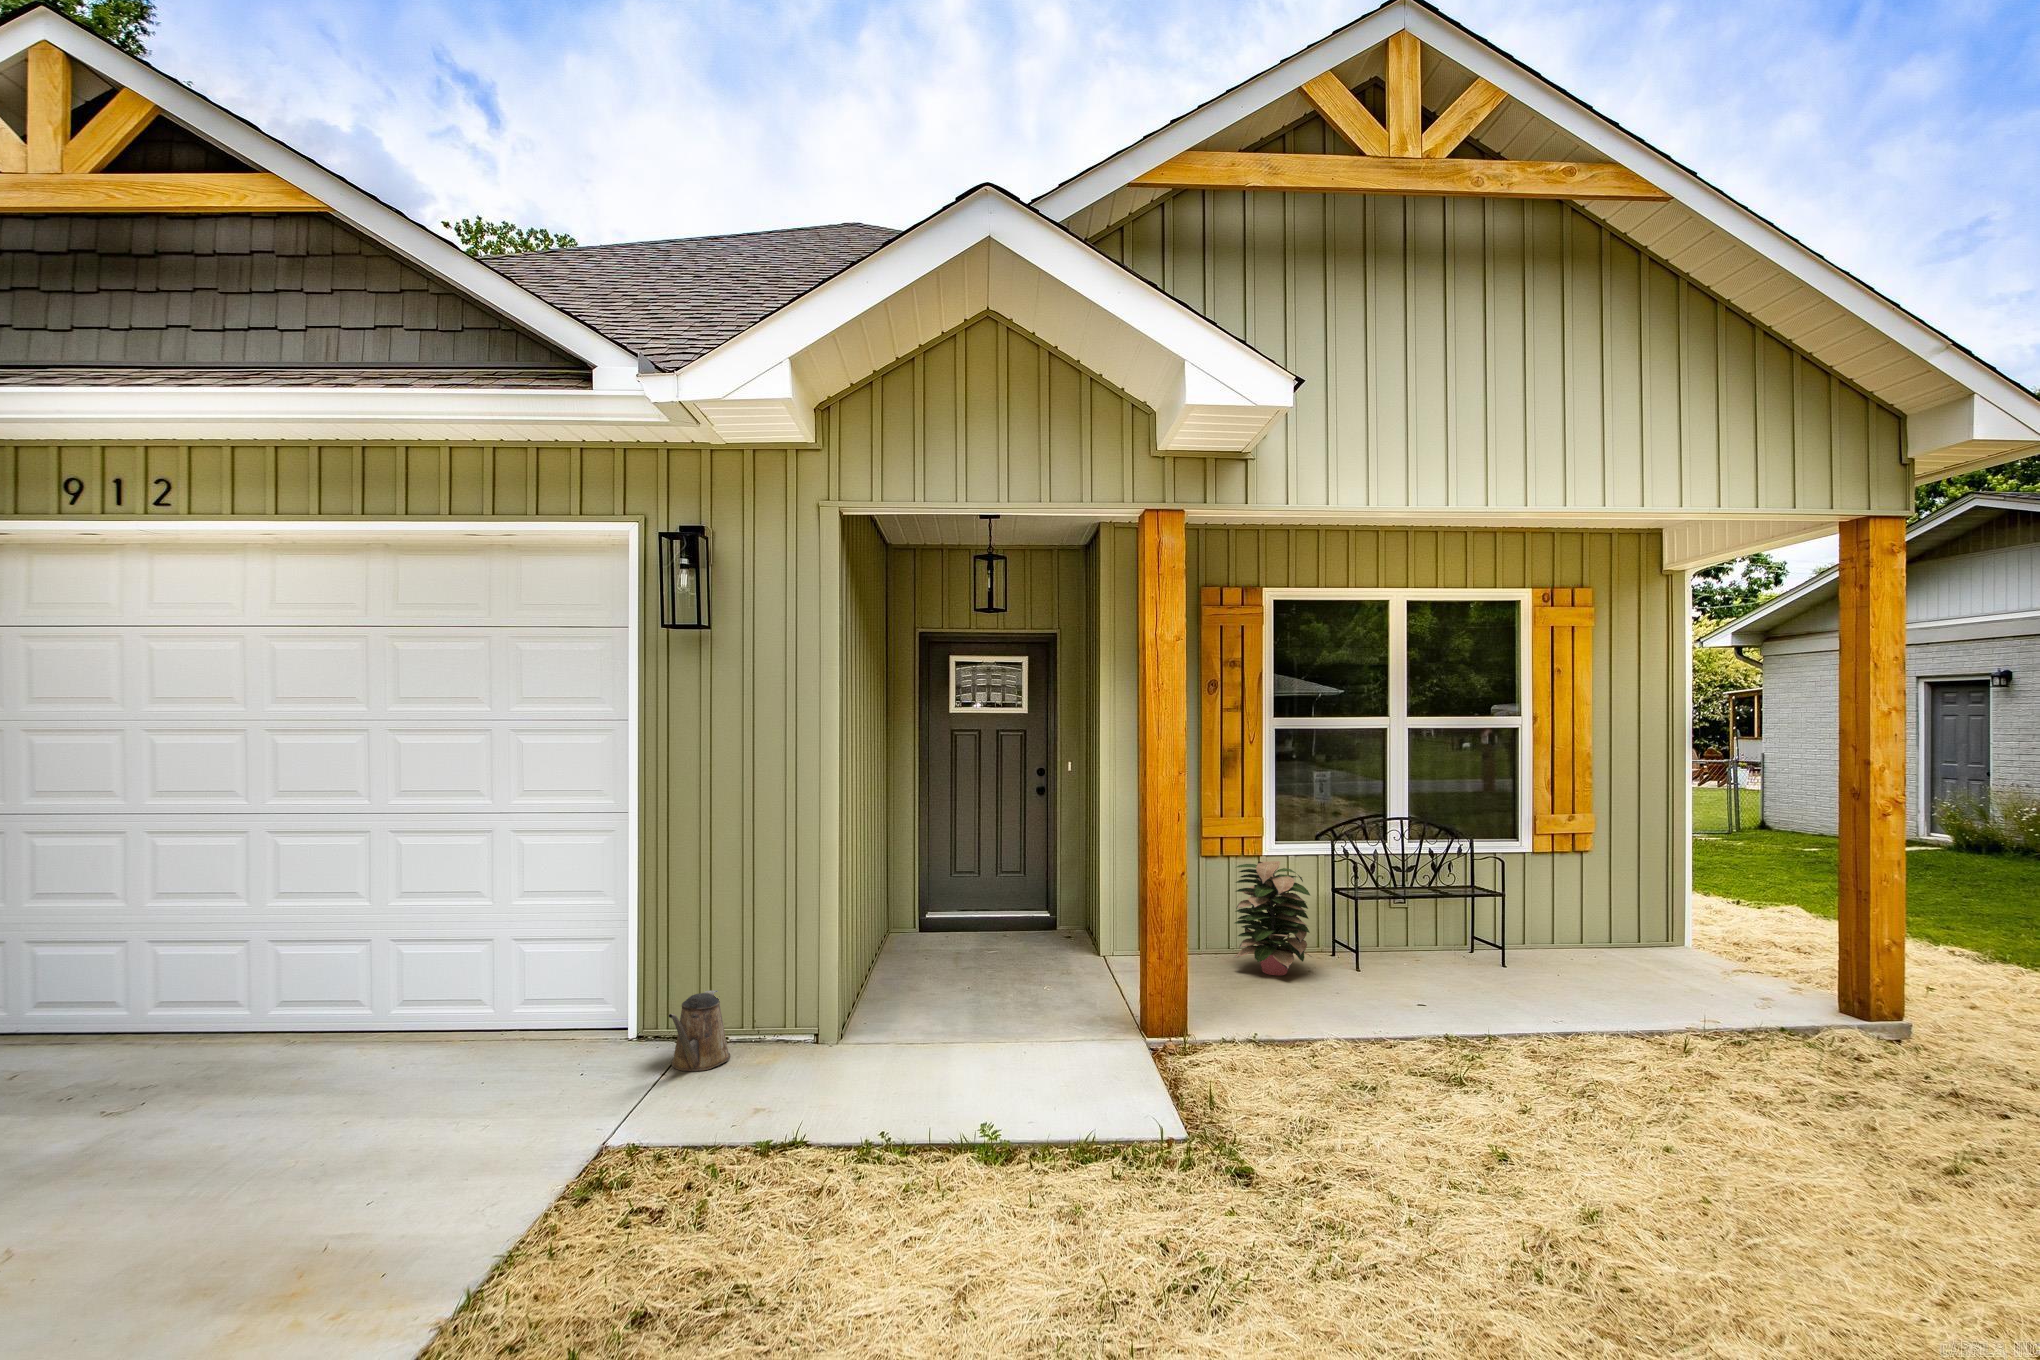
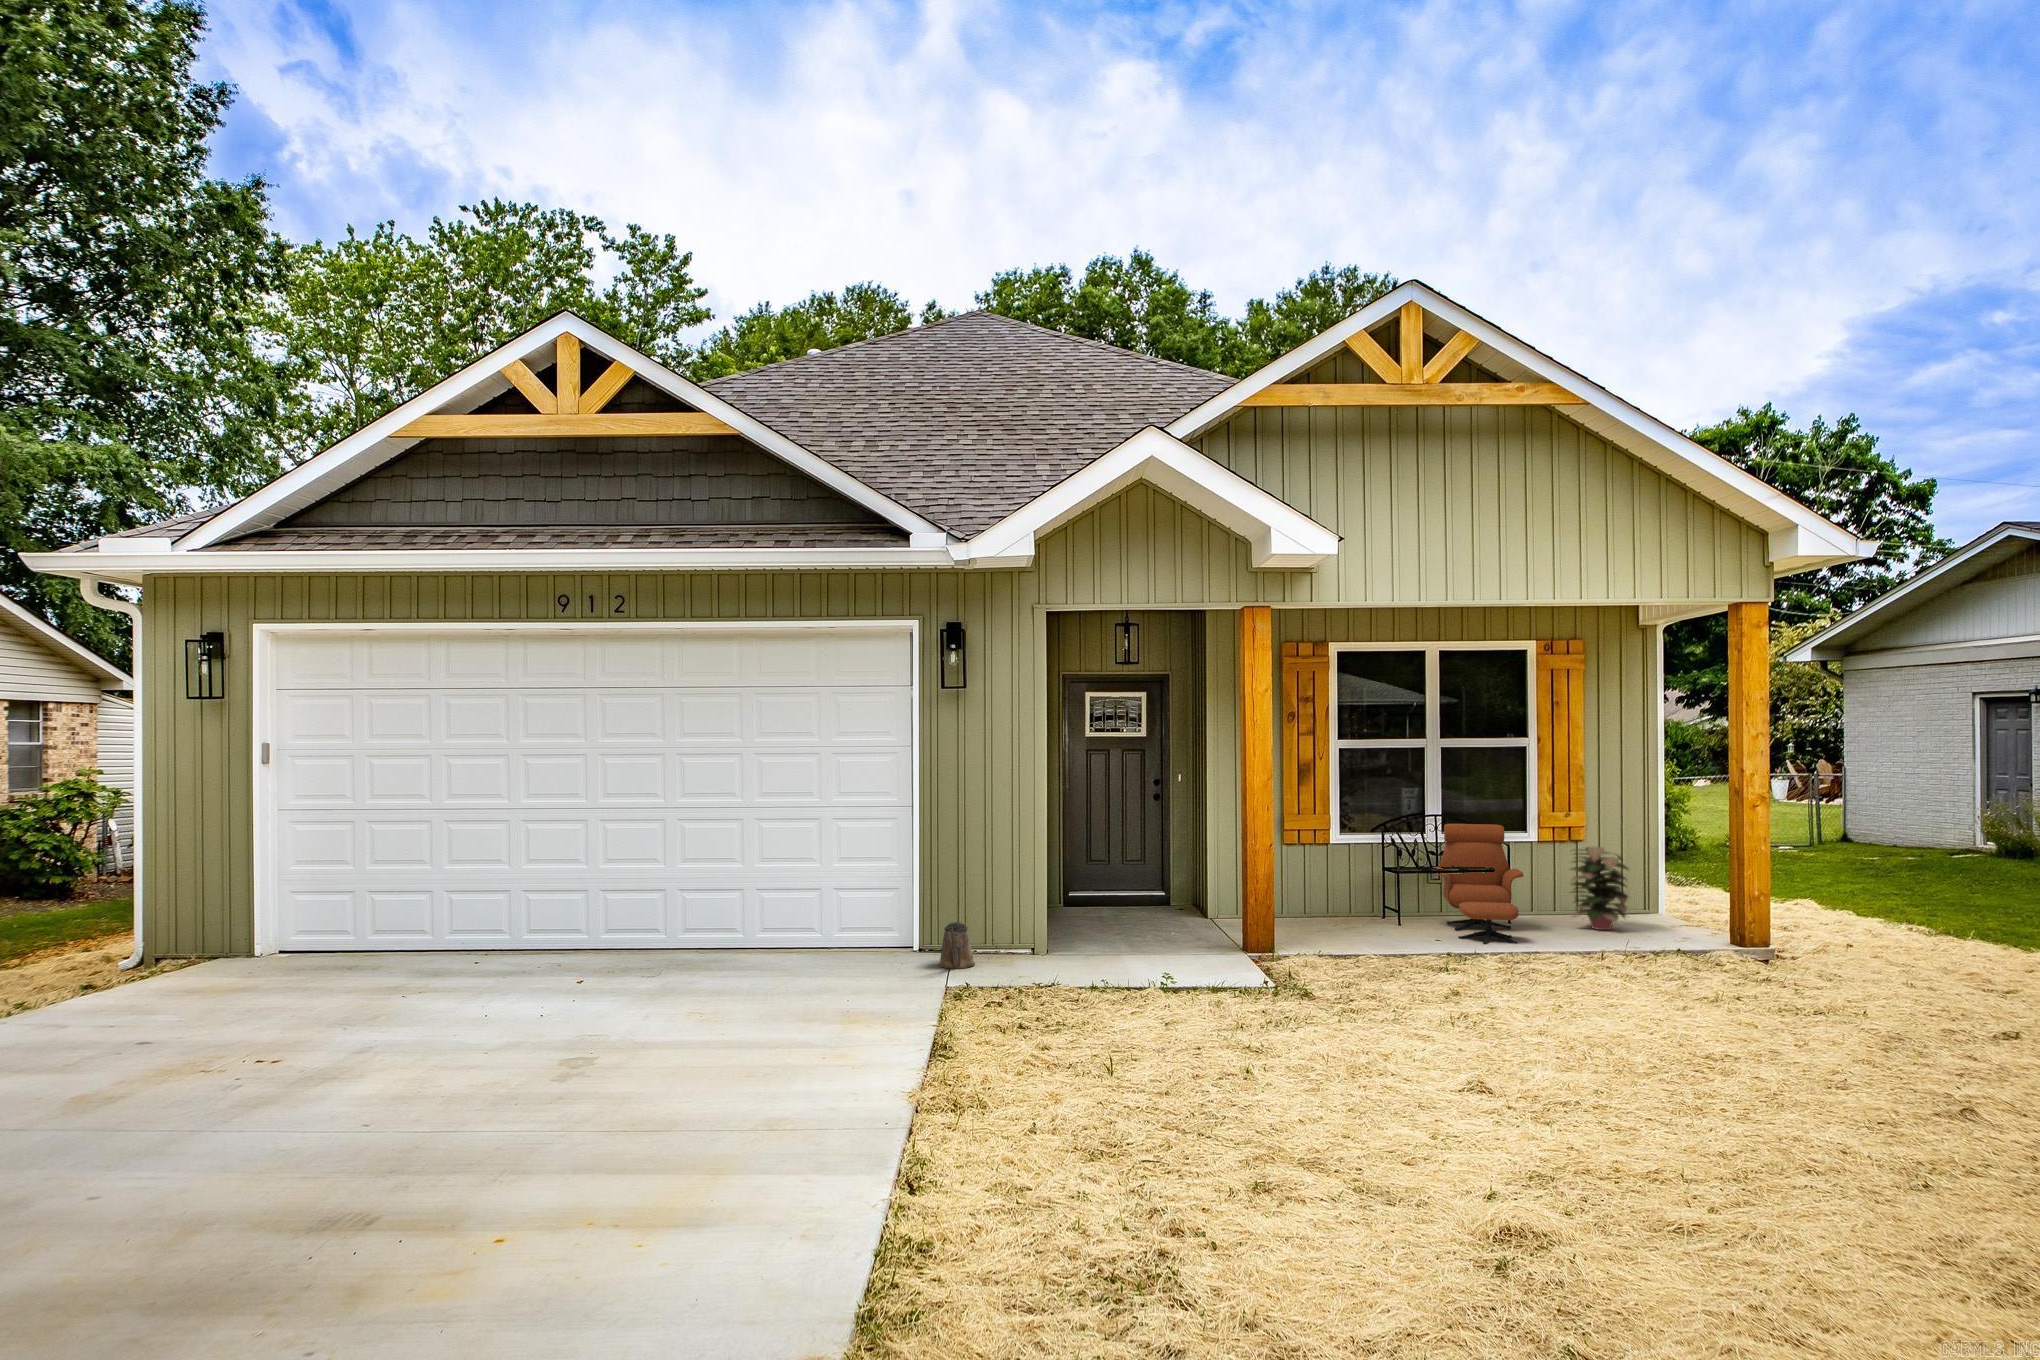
lounge chair: none [1394,829,1529,1007] -> present [1433,824,1523,944]
decorative plant: present [1234,861,1310,975] -> present [1570,847,1628,930]

